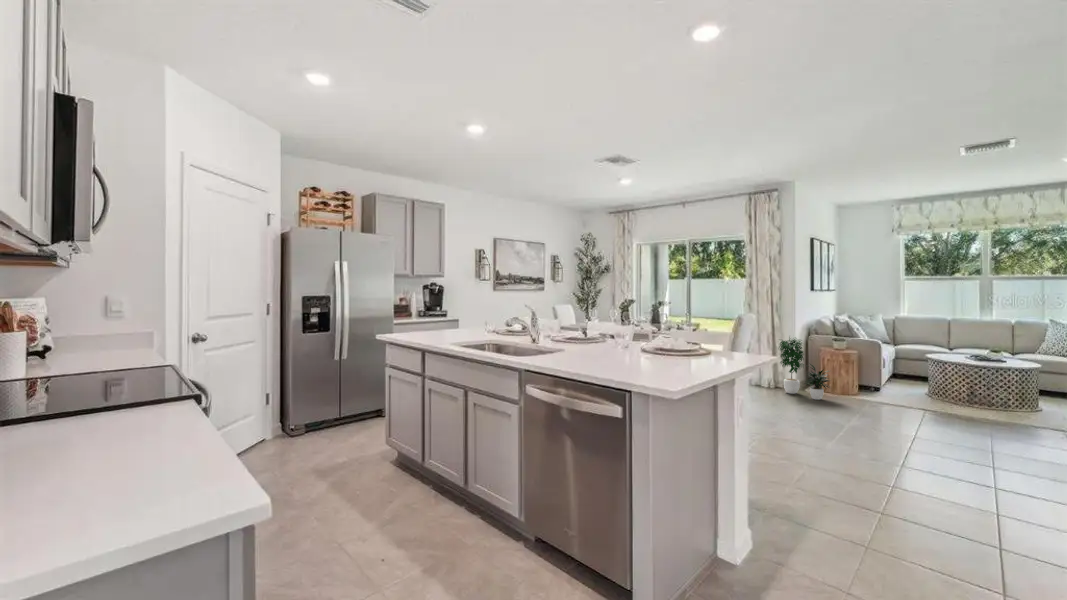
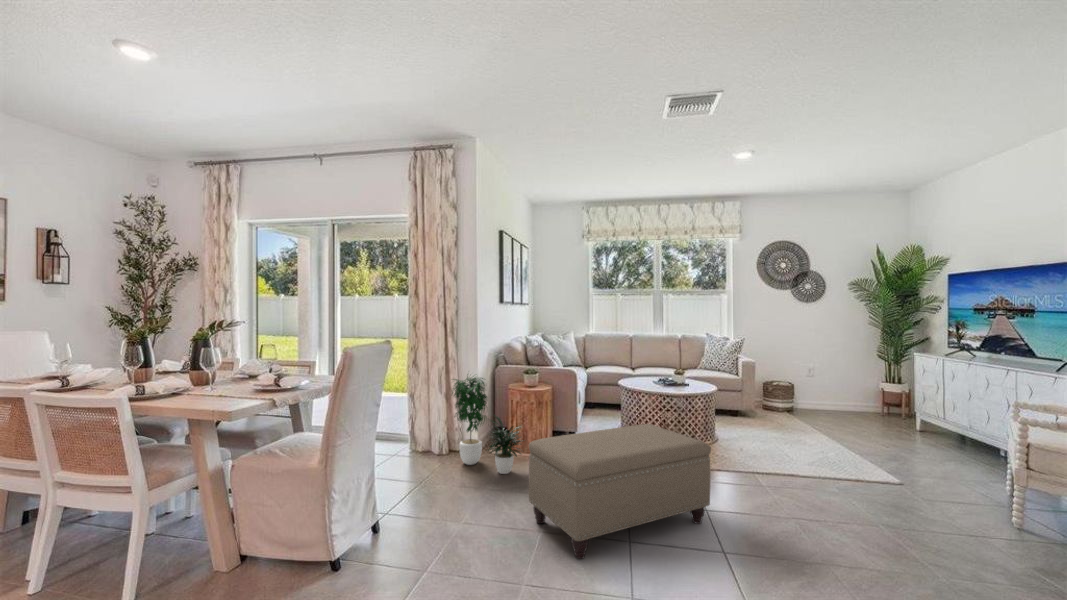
ottoman: none [835,371,974,433] -> present [529,424,711,559]

